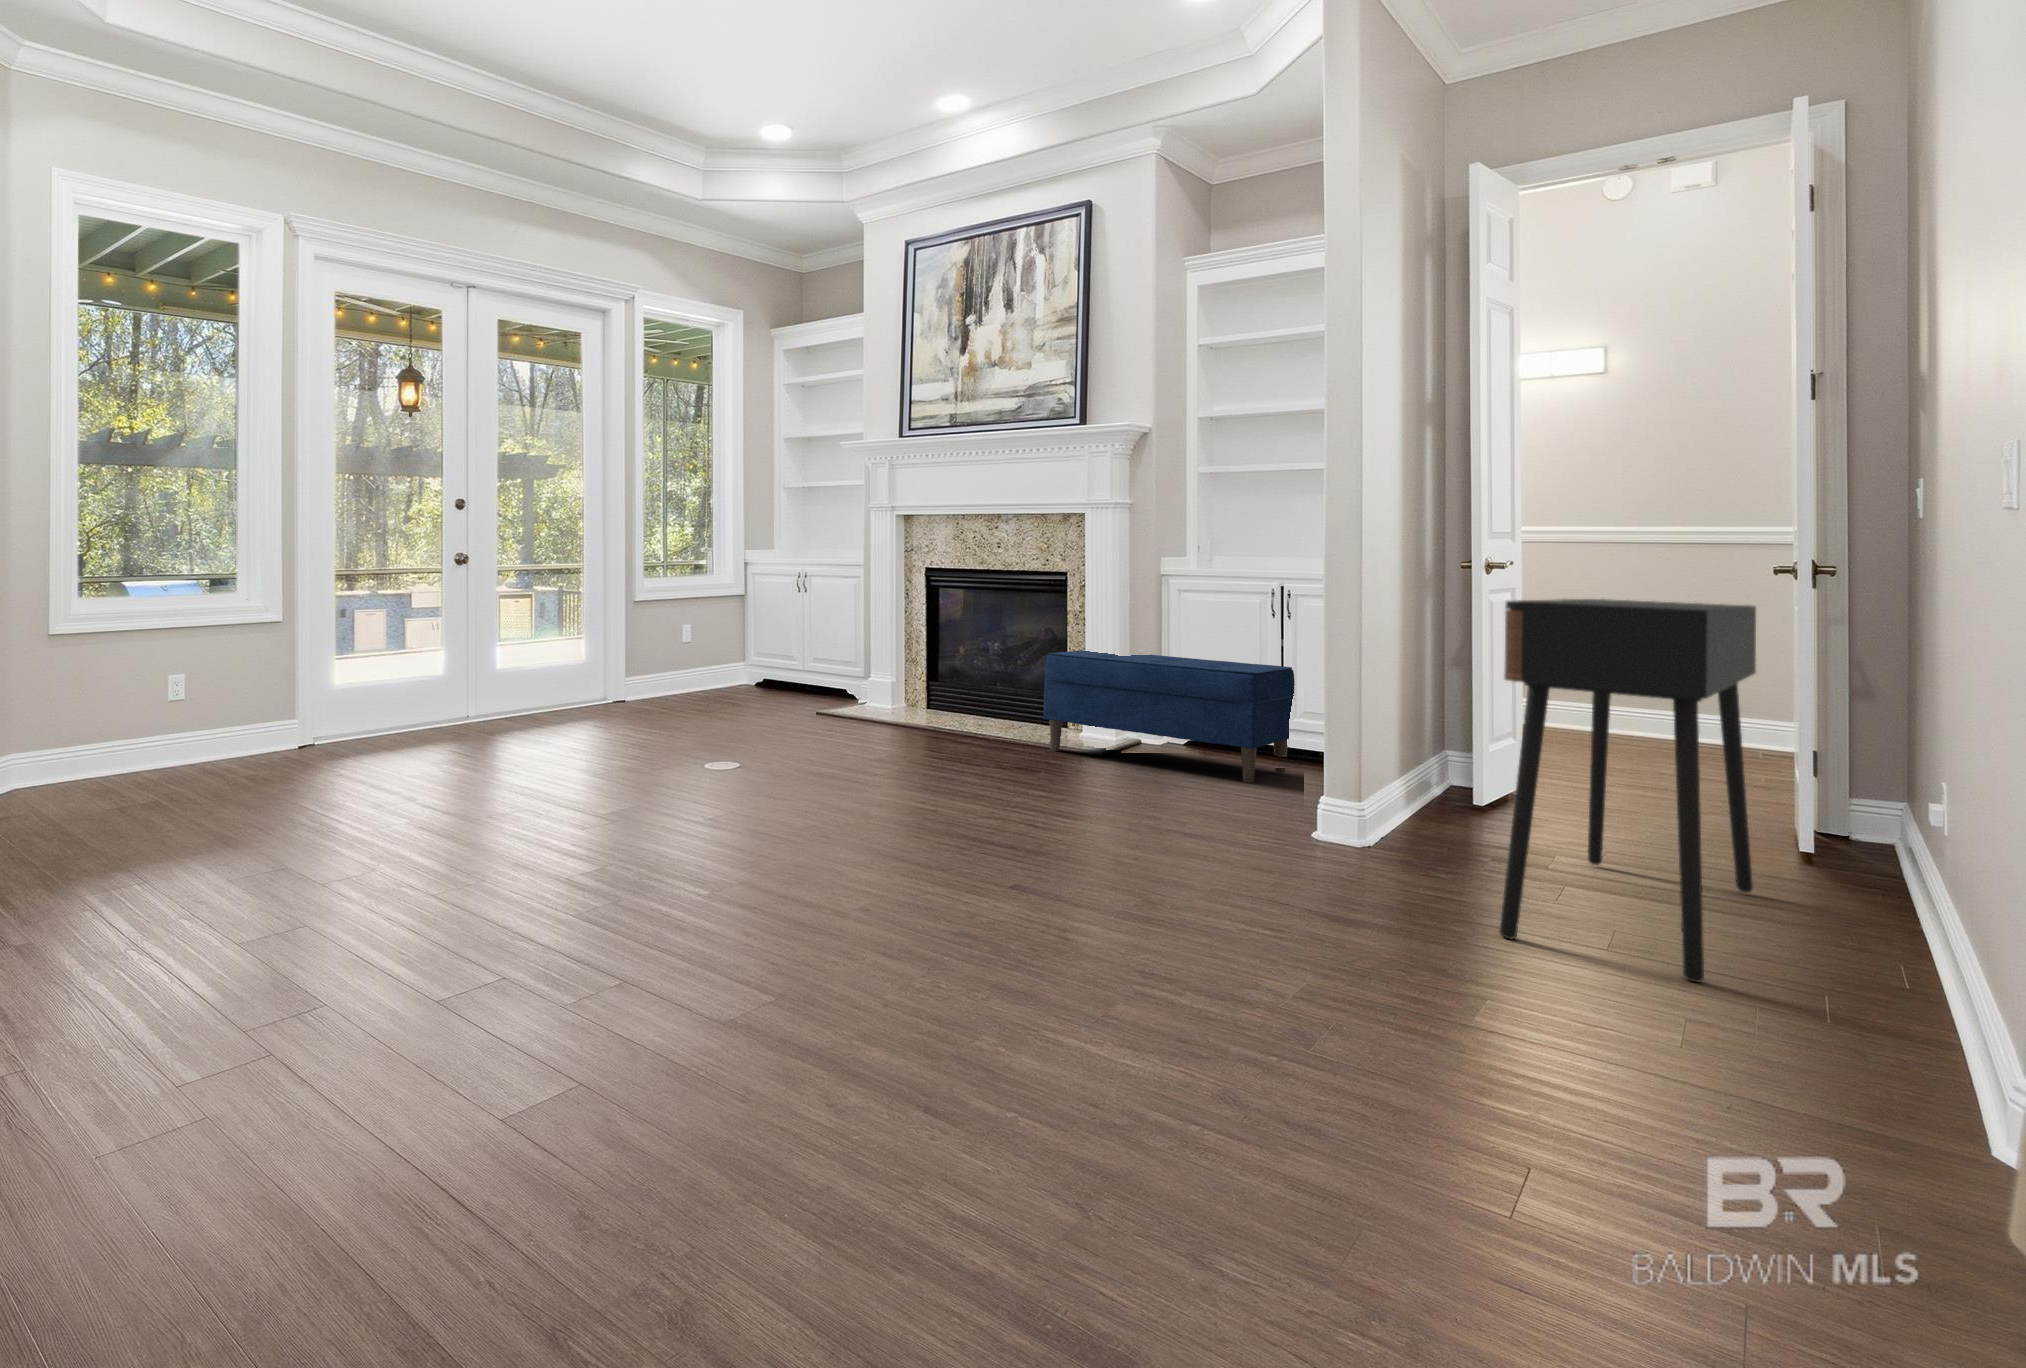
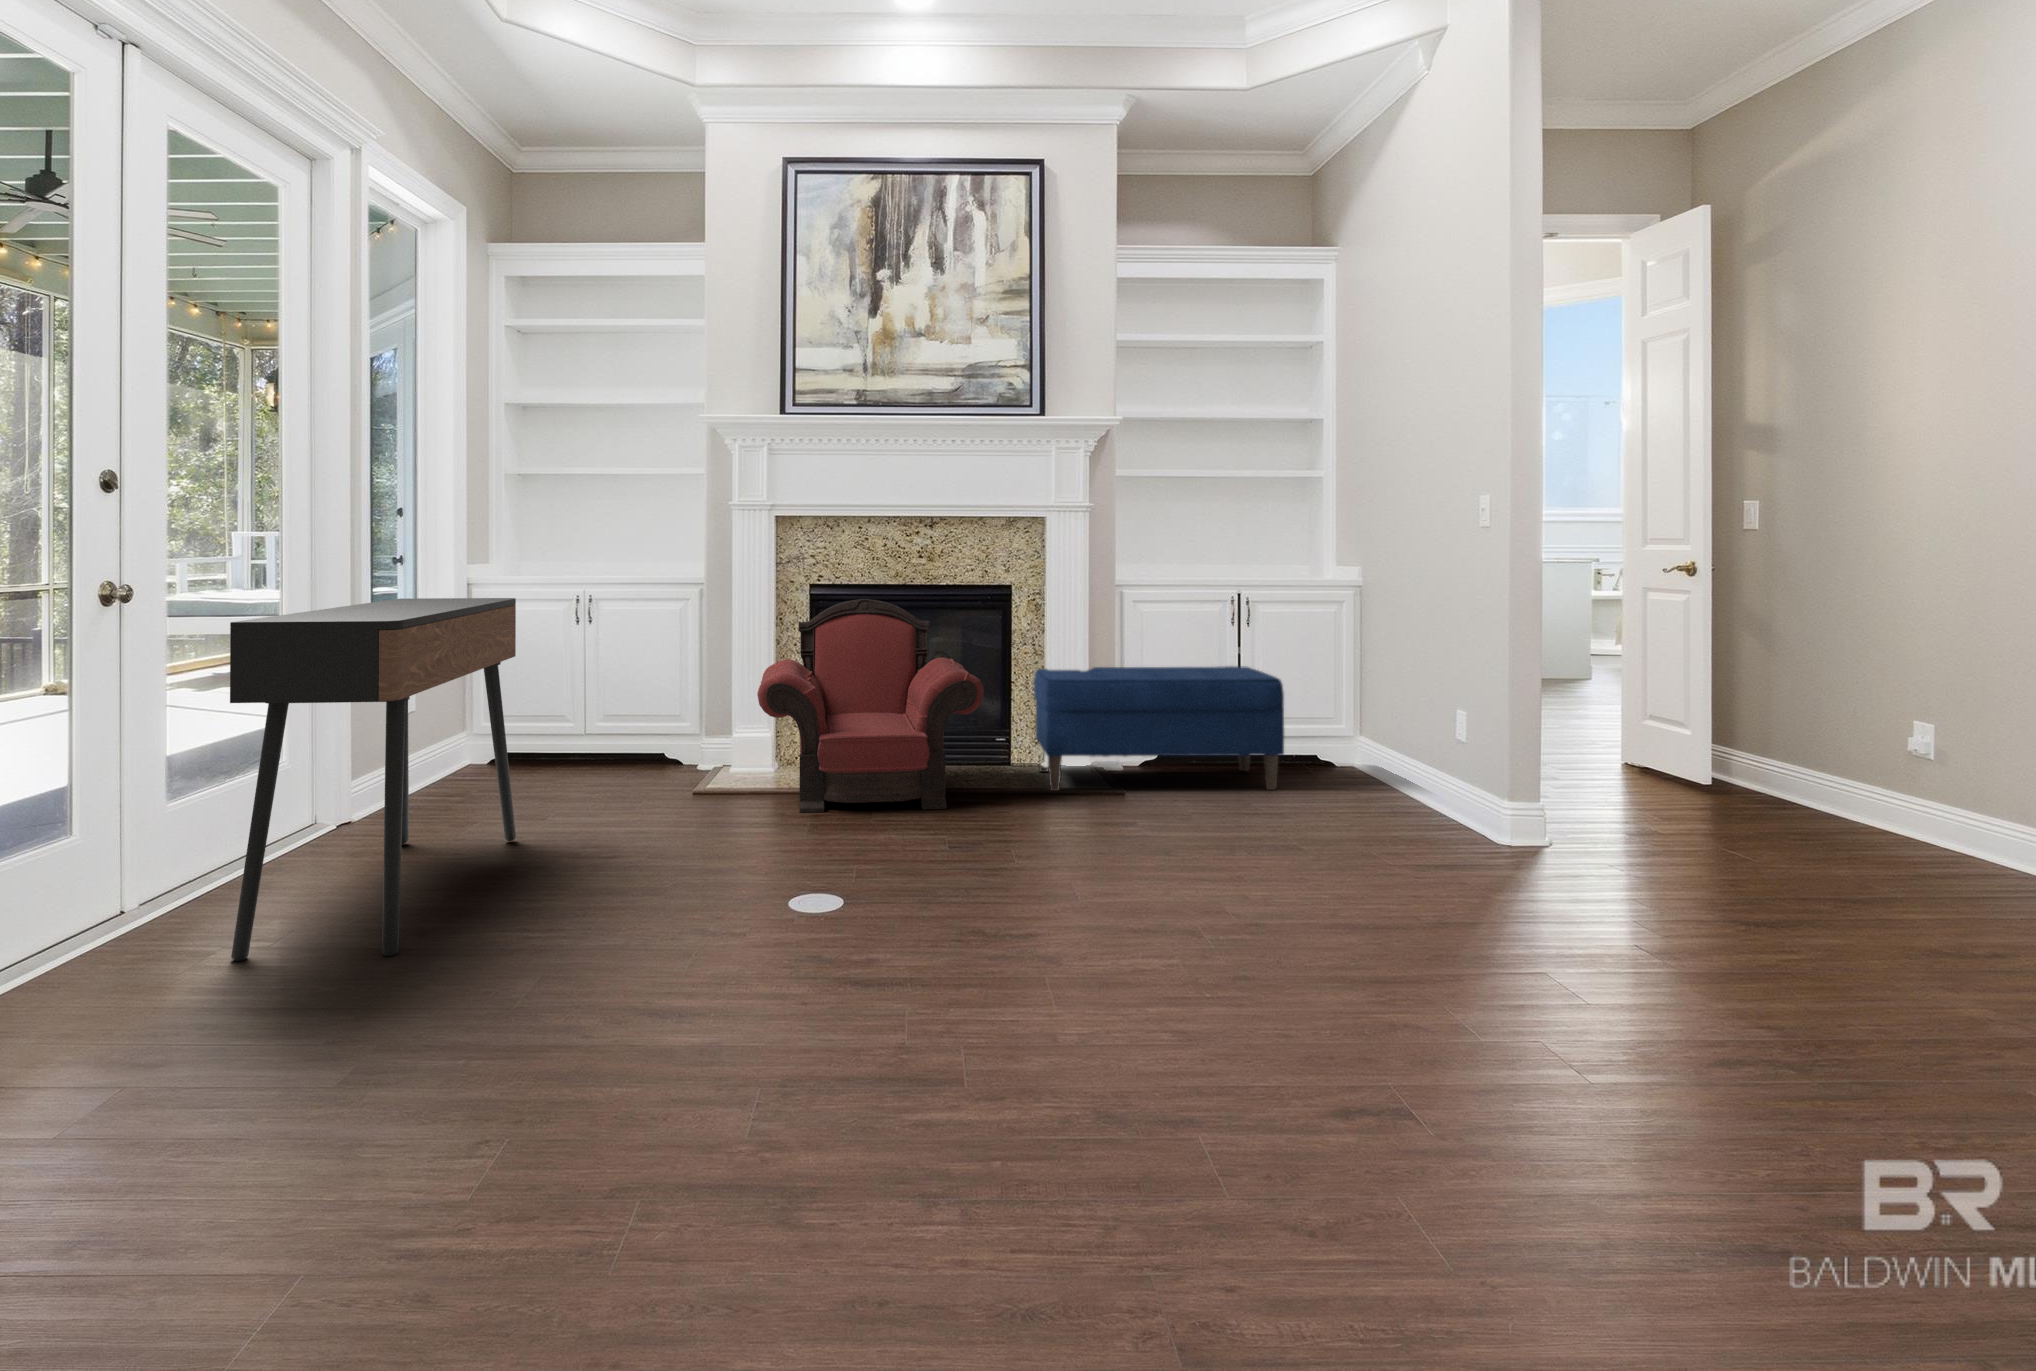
armchair: none [827,581,1025,743] -> present [757,599,984,813]
console table: present [1499,599,1756,982] -> present [230,598,516,961]

